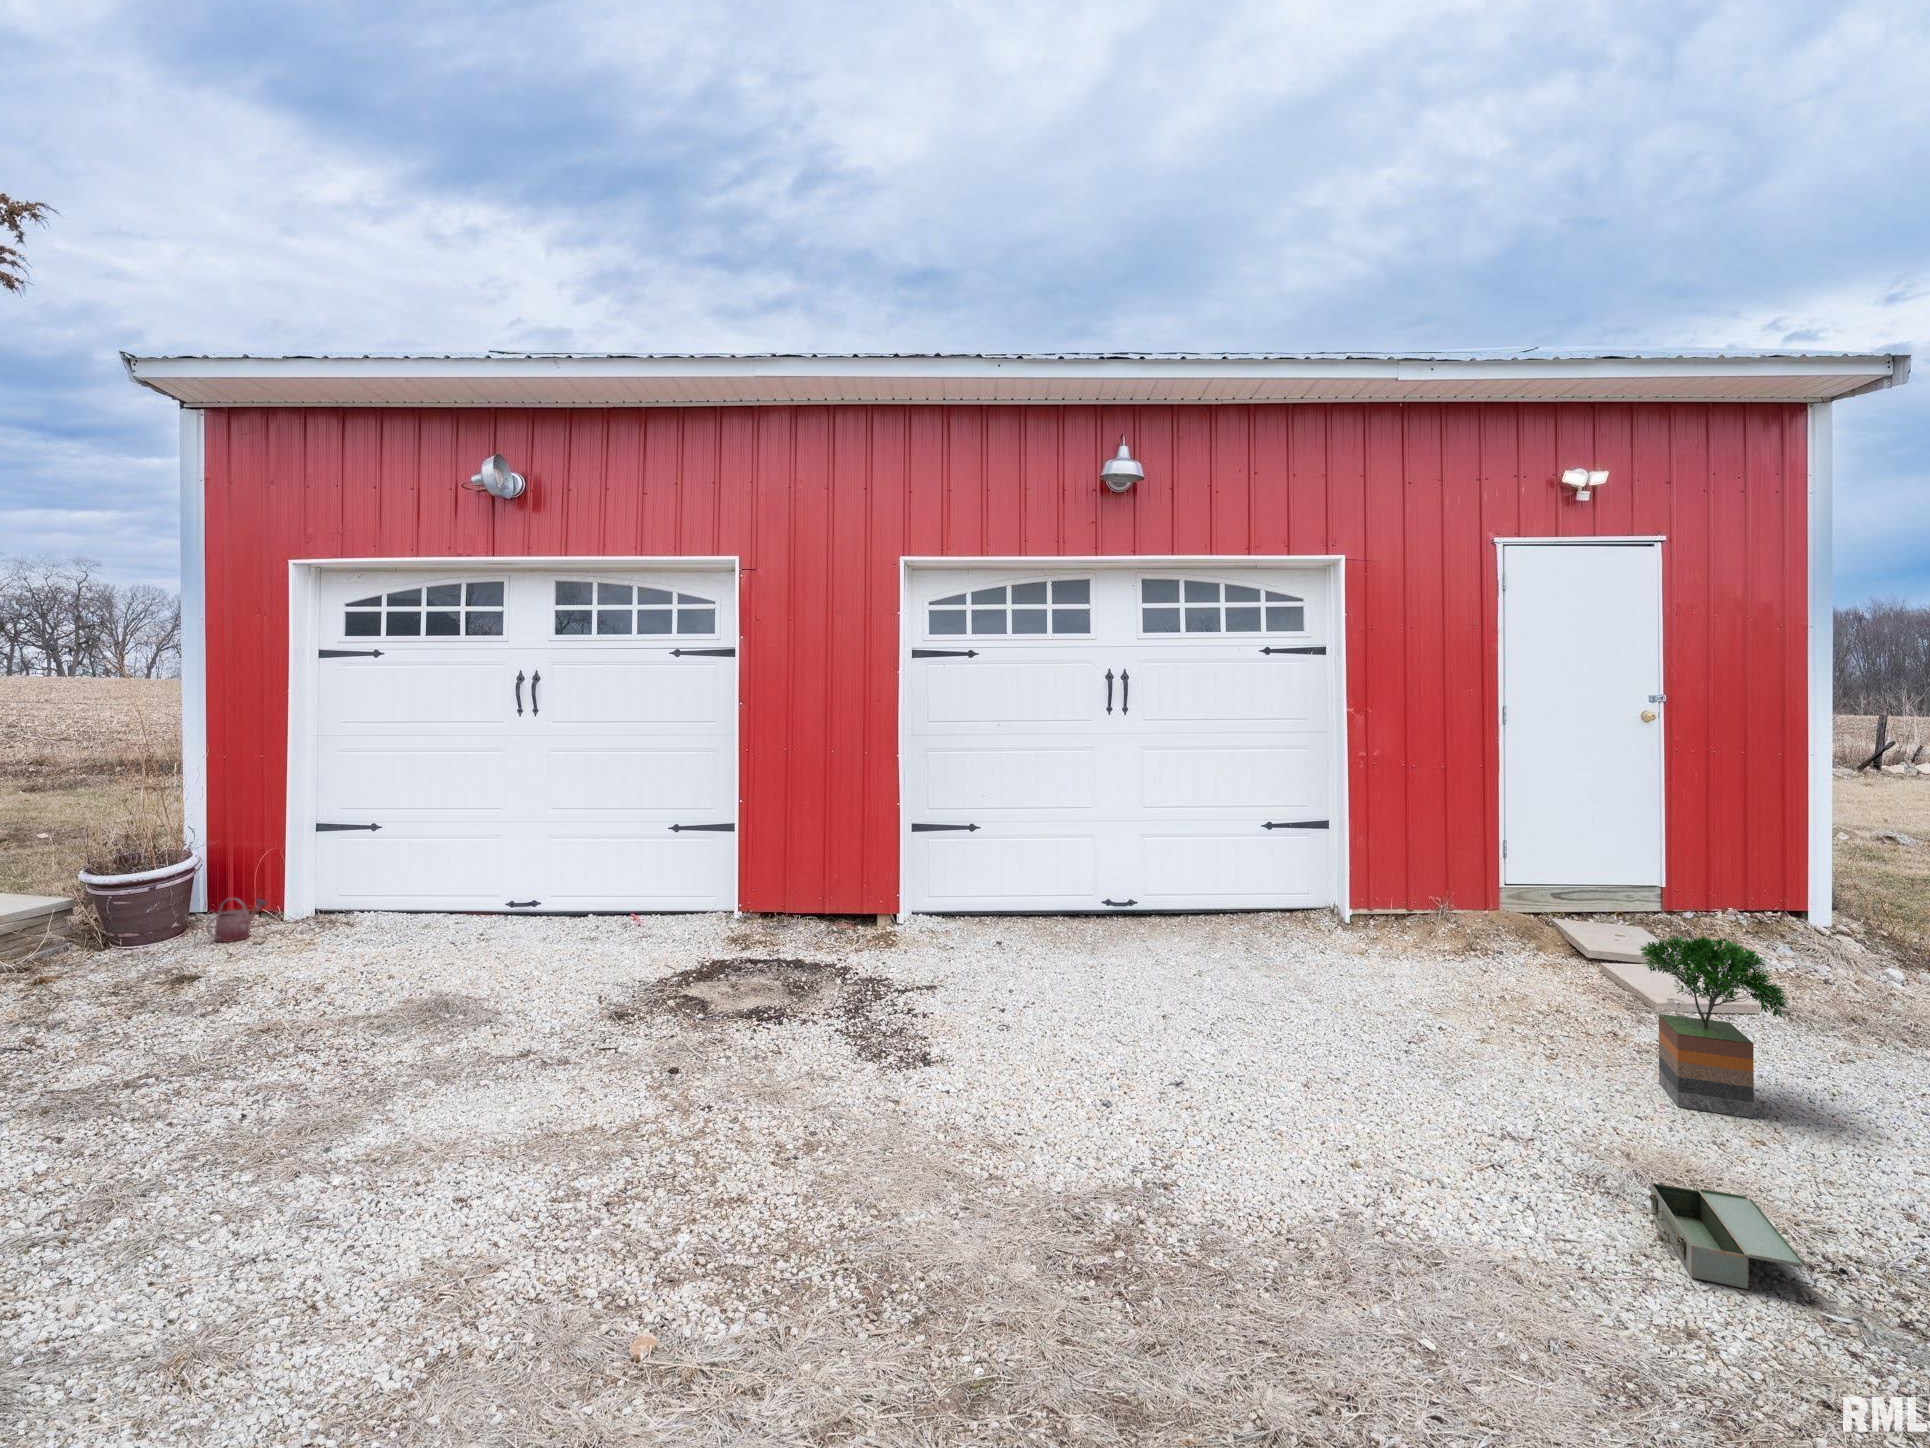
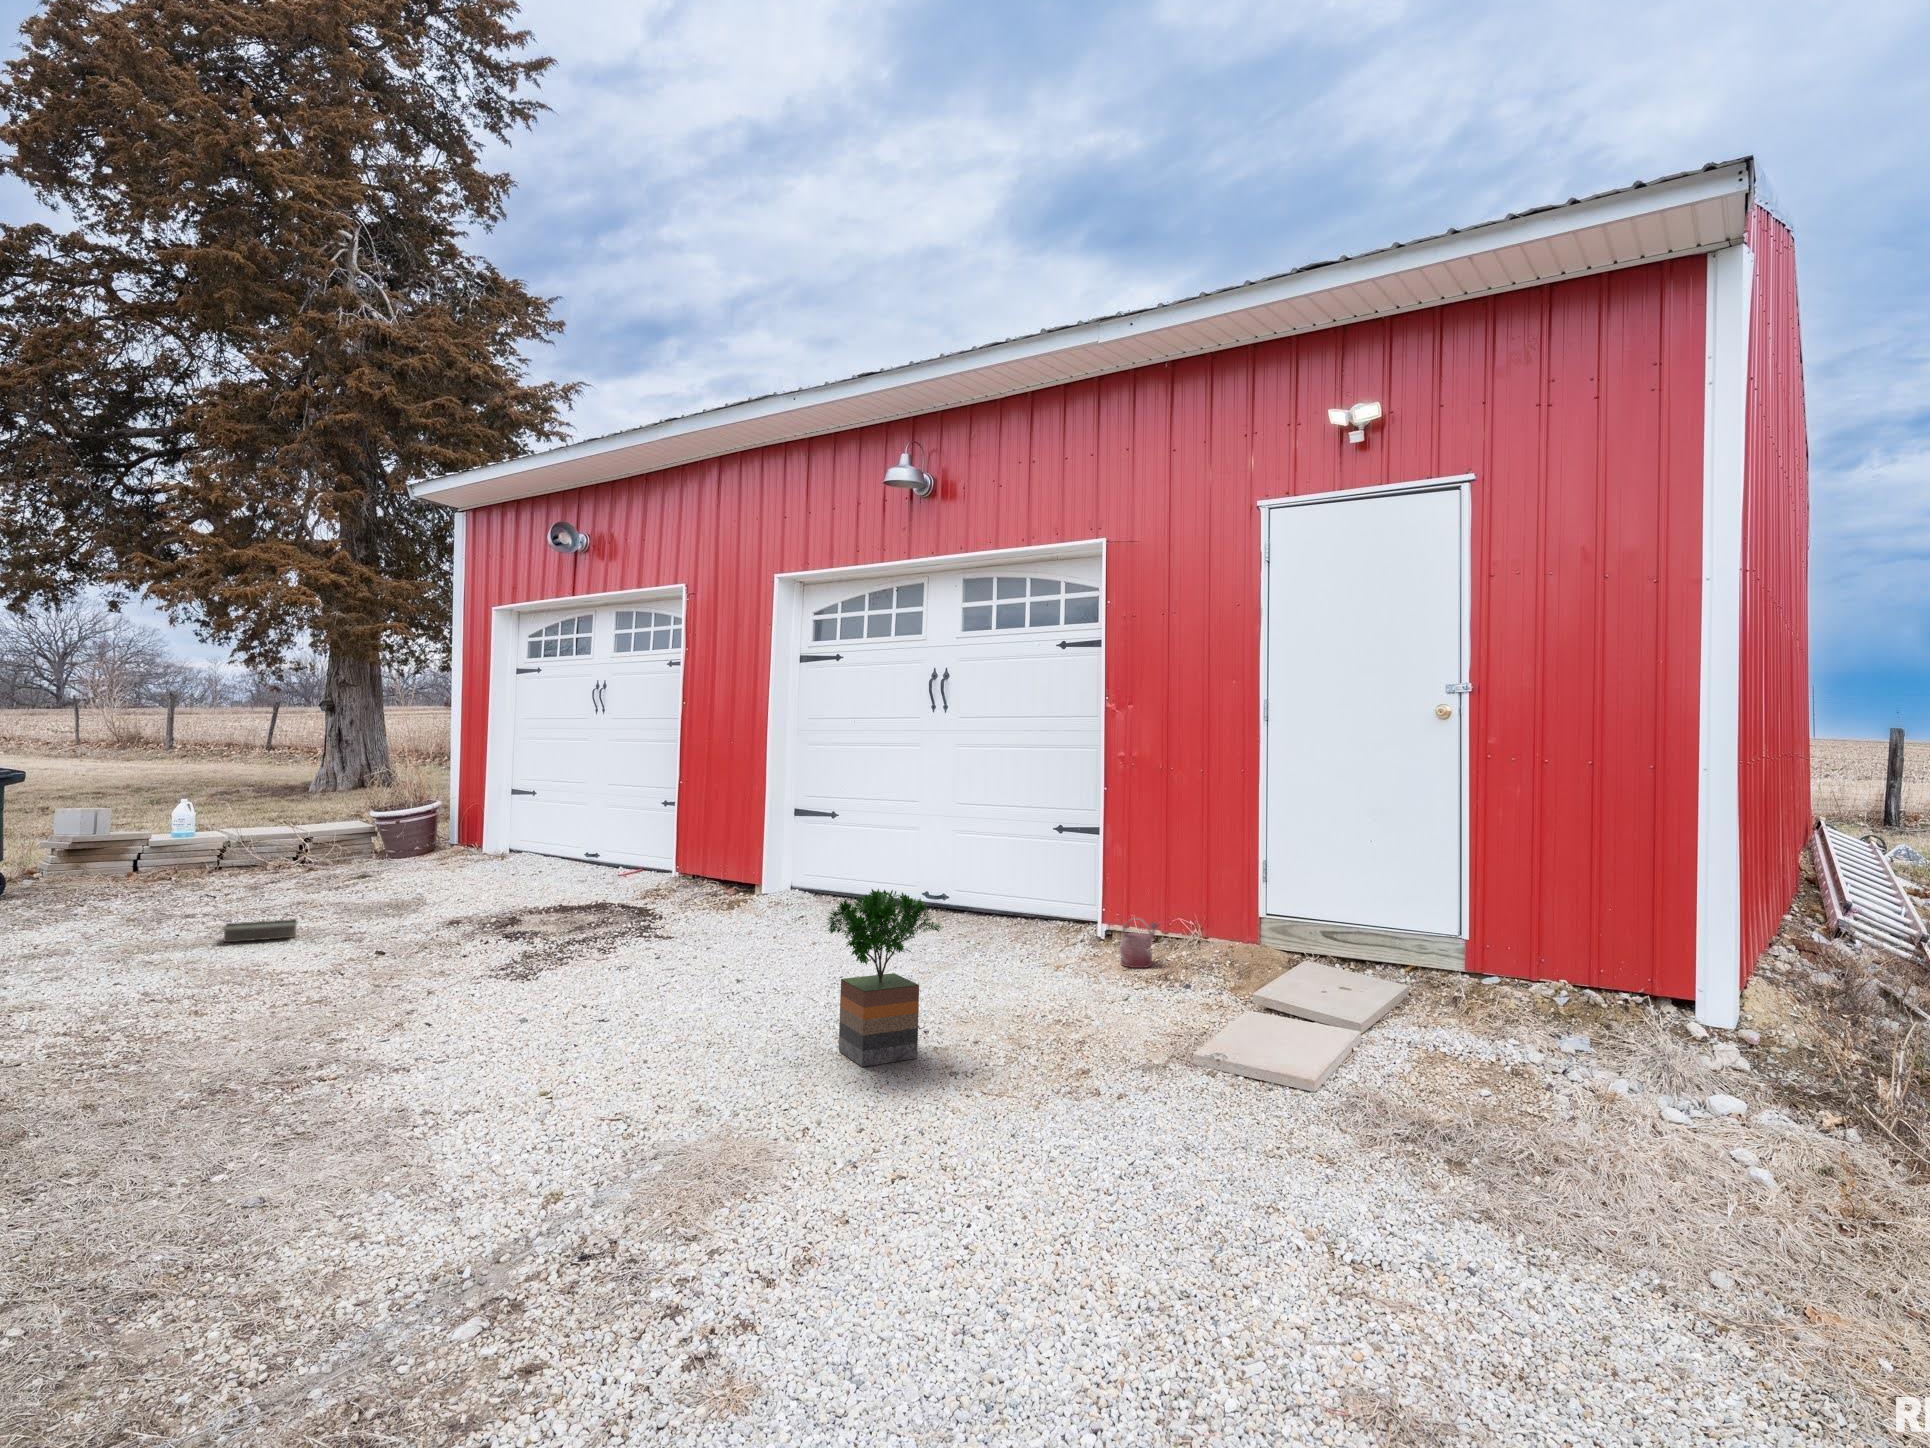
watering can: present [207,898,267,942] -> present [1119,918,1158,968]
toolbox: present [1650,1183,1805,1289] -> present [223,919,297,942]

